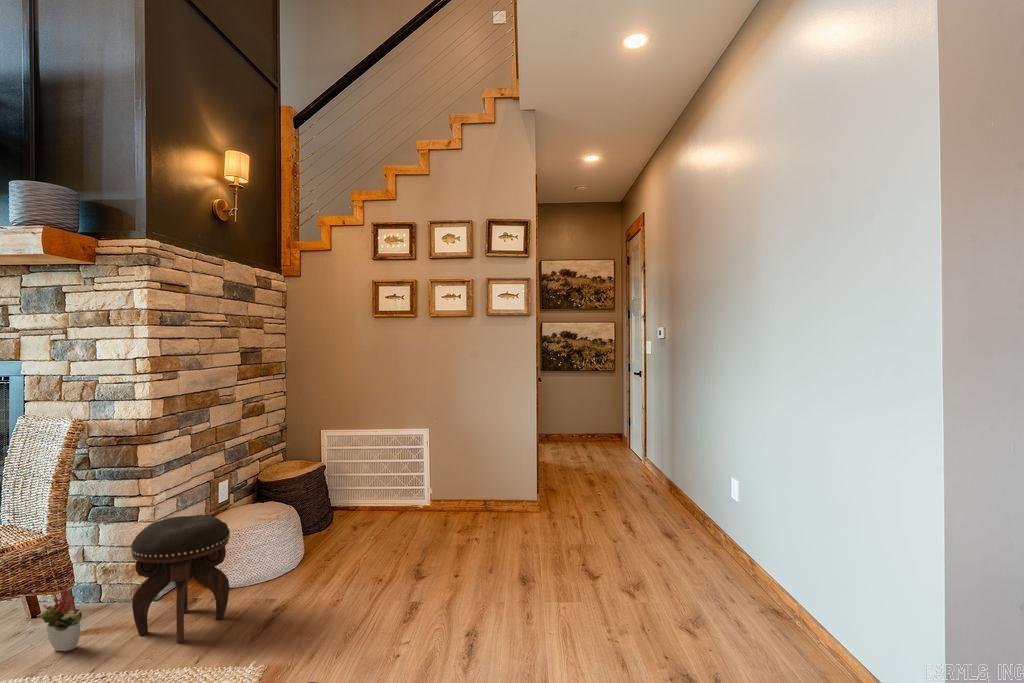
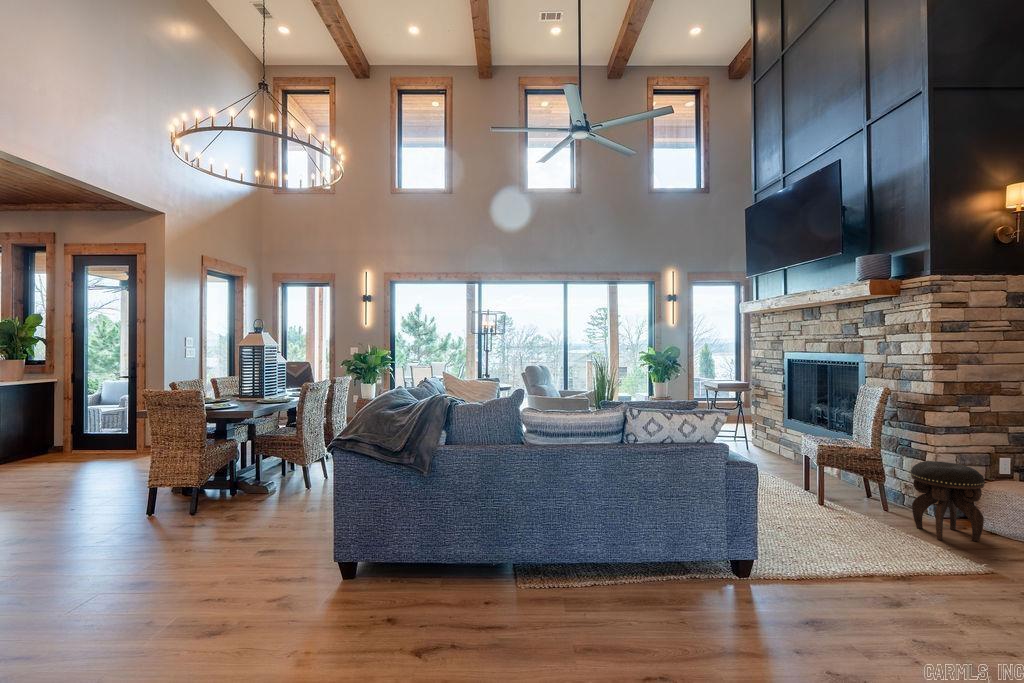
decorative plant: present [42,588,82,651] -> none [862,482,882,519]

